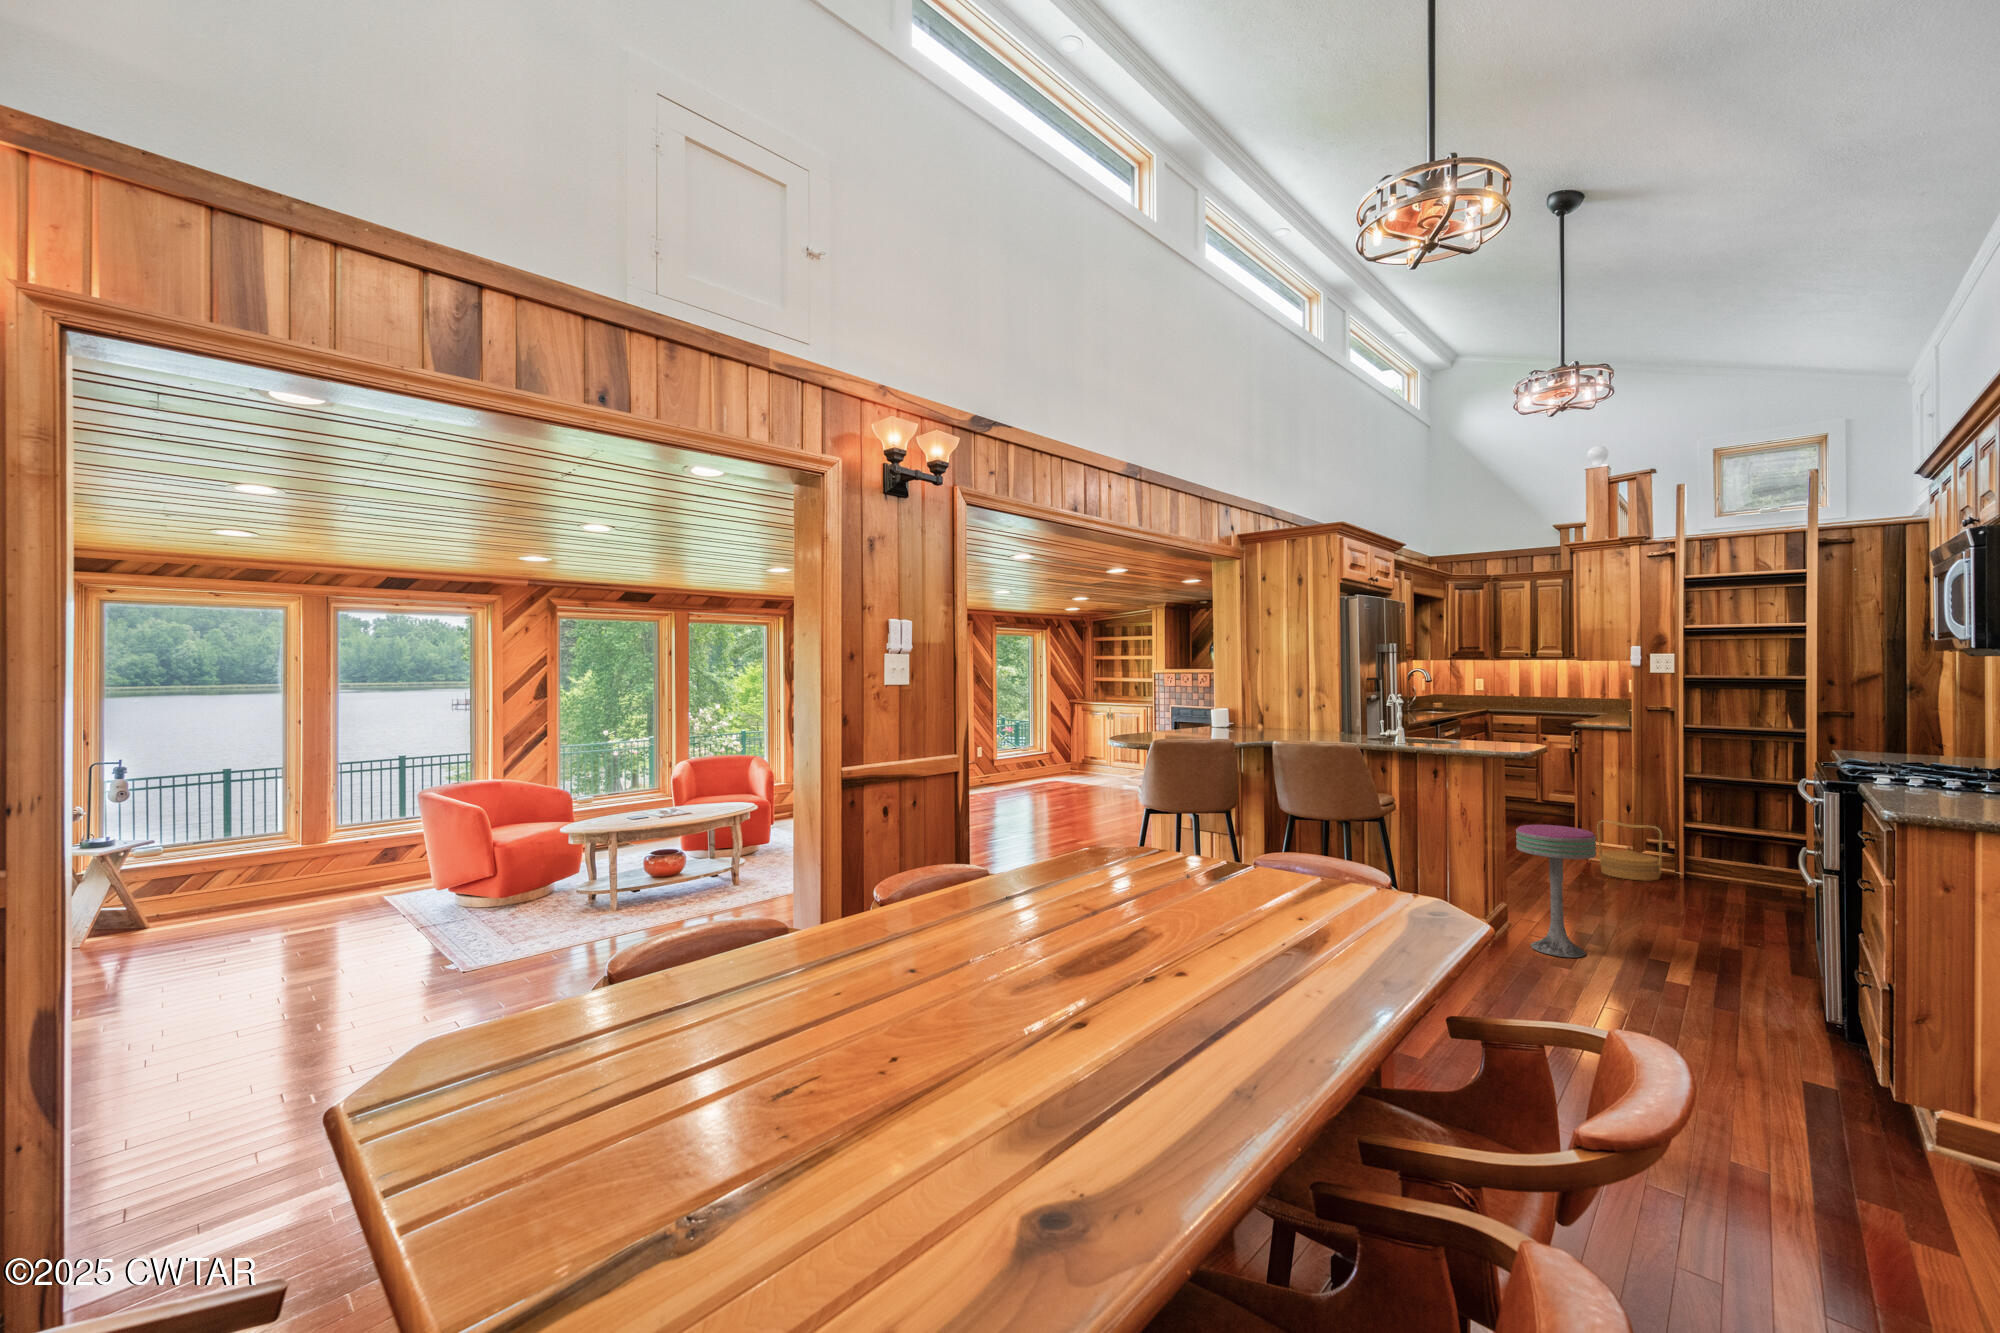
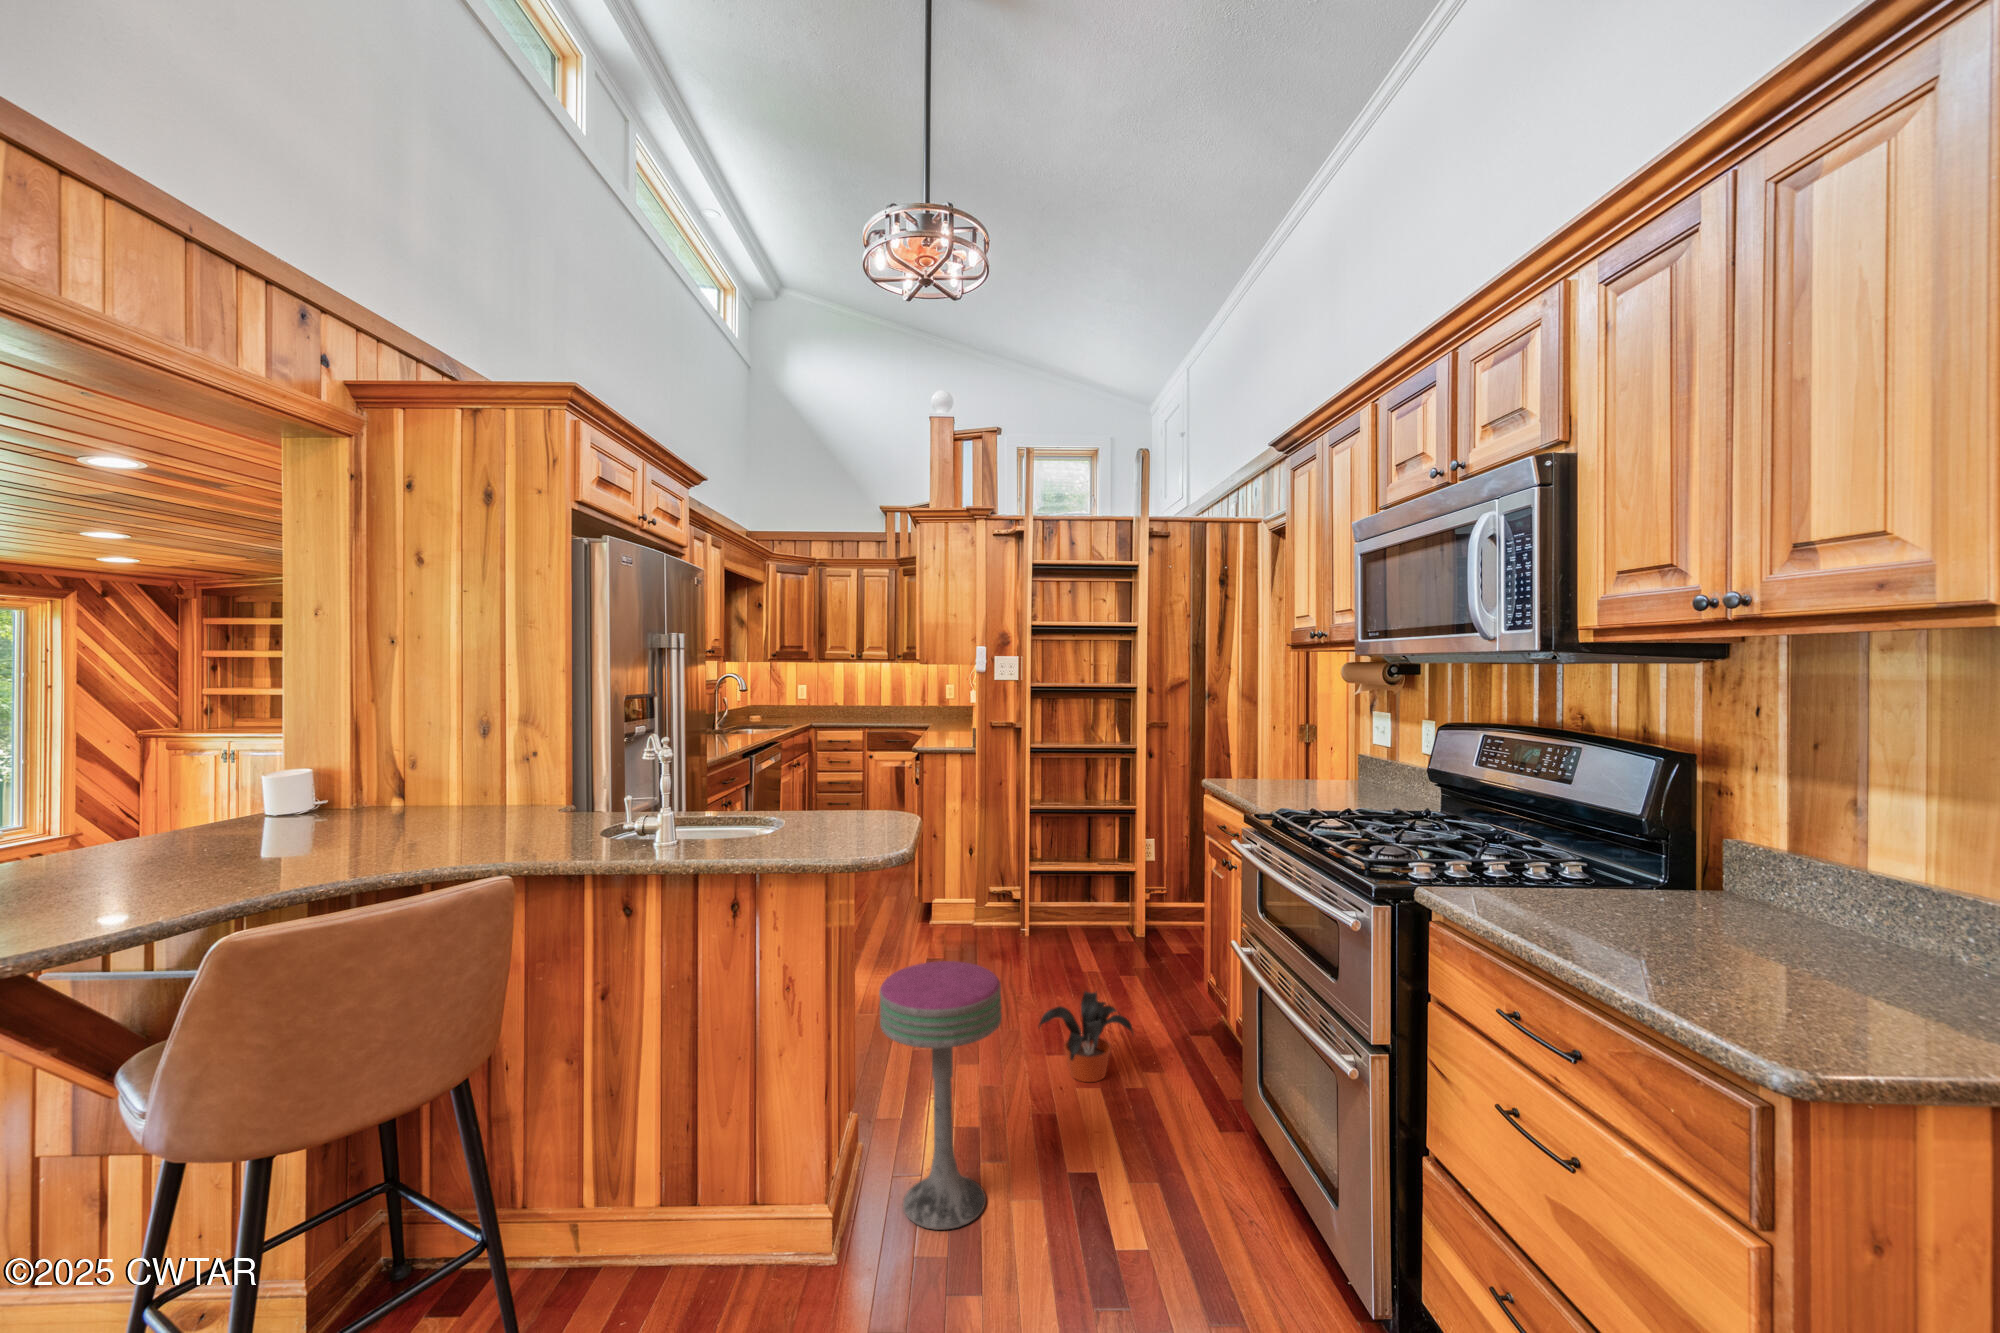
basket: present [1597,821,1662,881] -> none [944,875,1012,954]
potted plant: none [1648,886,1732,941] -> present [1039,991,1134,1082]

